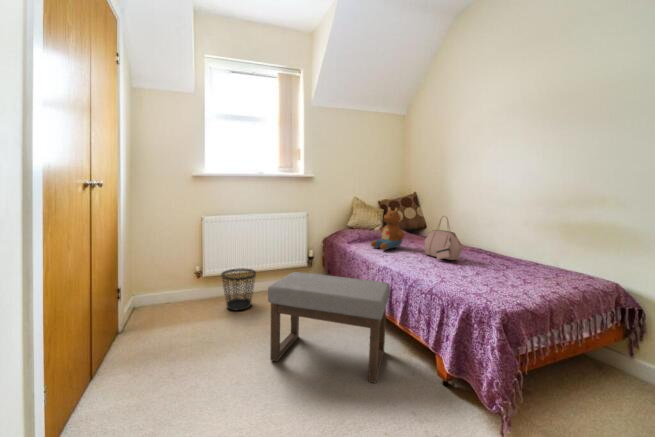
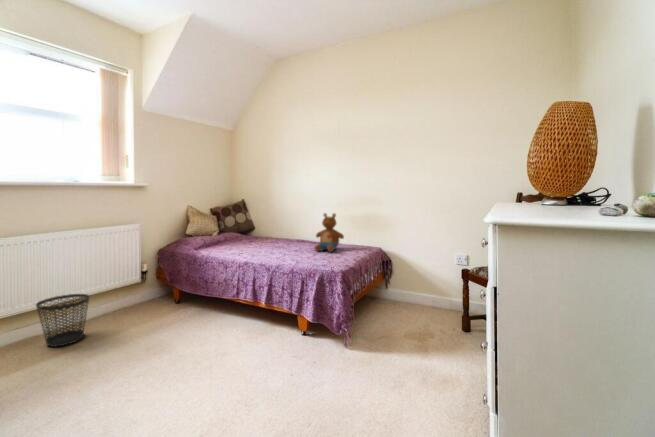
stuffed toy: present [371,207,404,250] -> present [315,213,344,252]
handbag: present [424,219,463,260] -> none [267,217,299,251]
ottoman: present [268,272,390,383] -> none [152,272,265,368]

